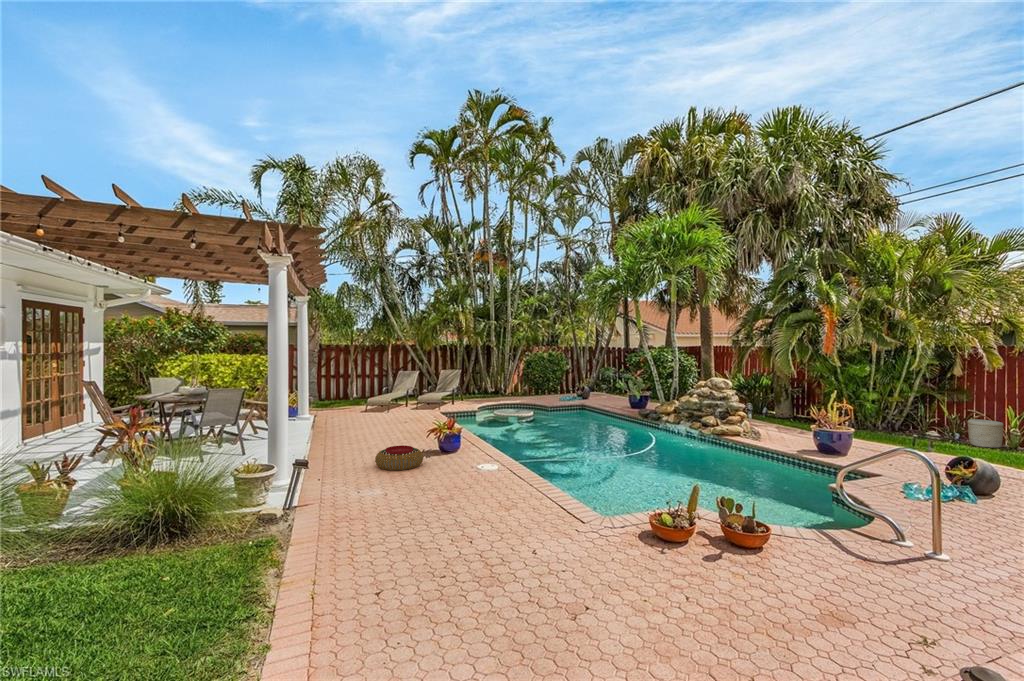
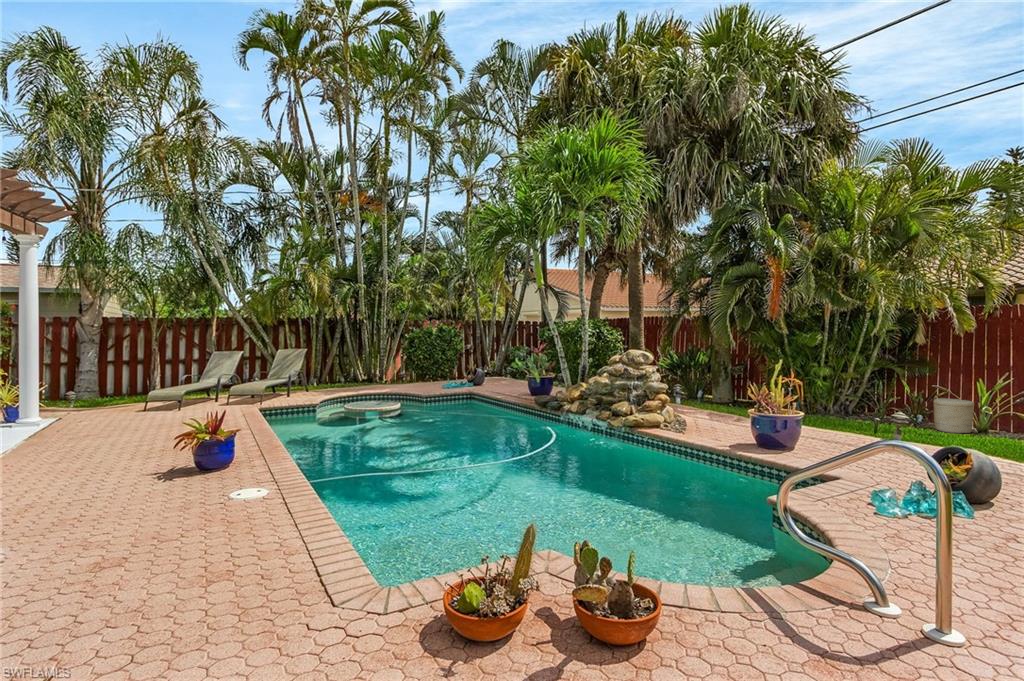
pouf: present [375,445,423,470] -> none [66,458,162,501]

